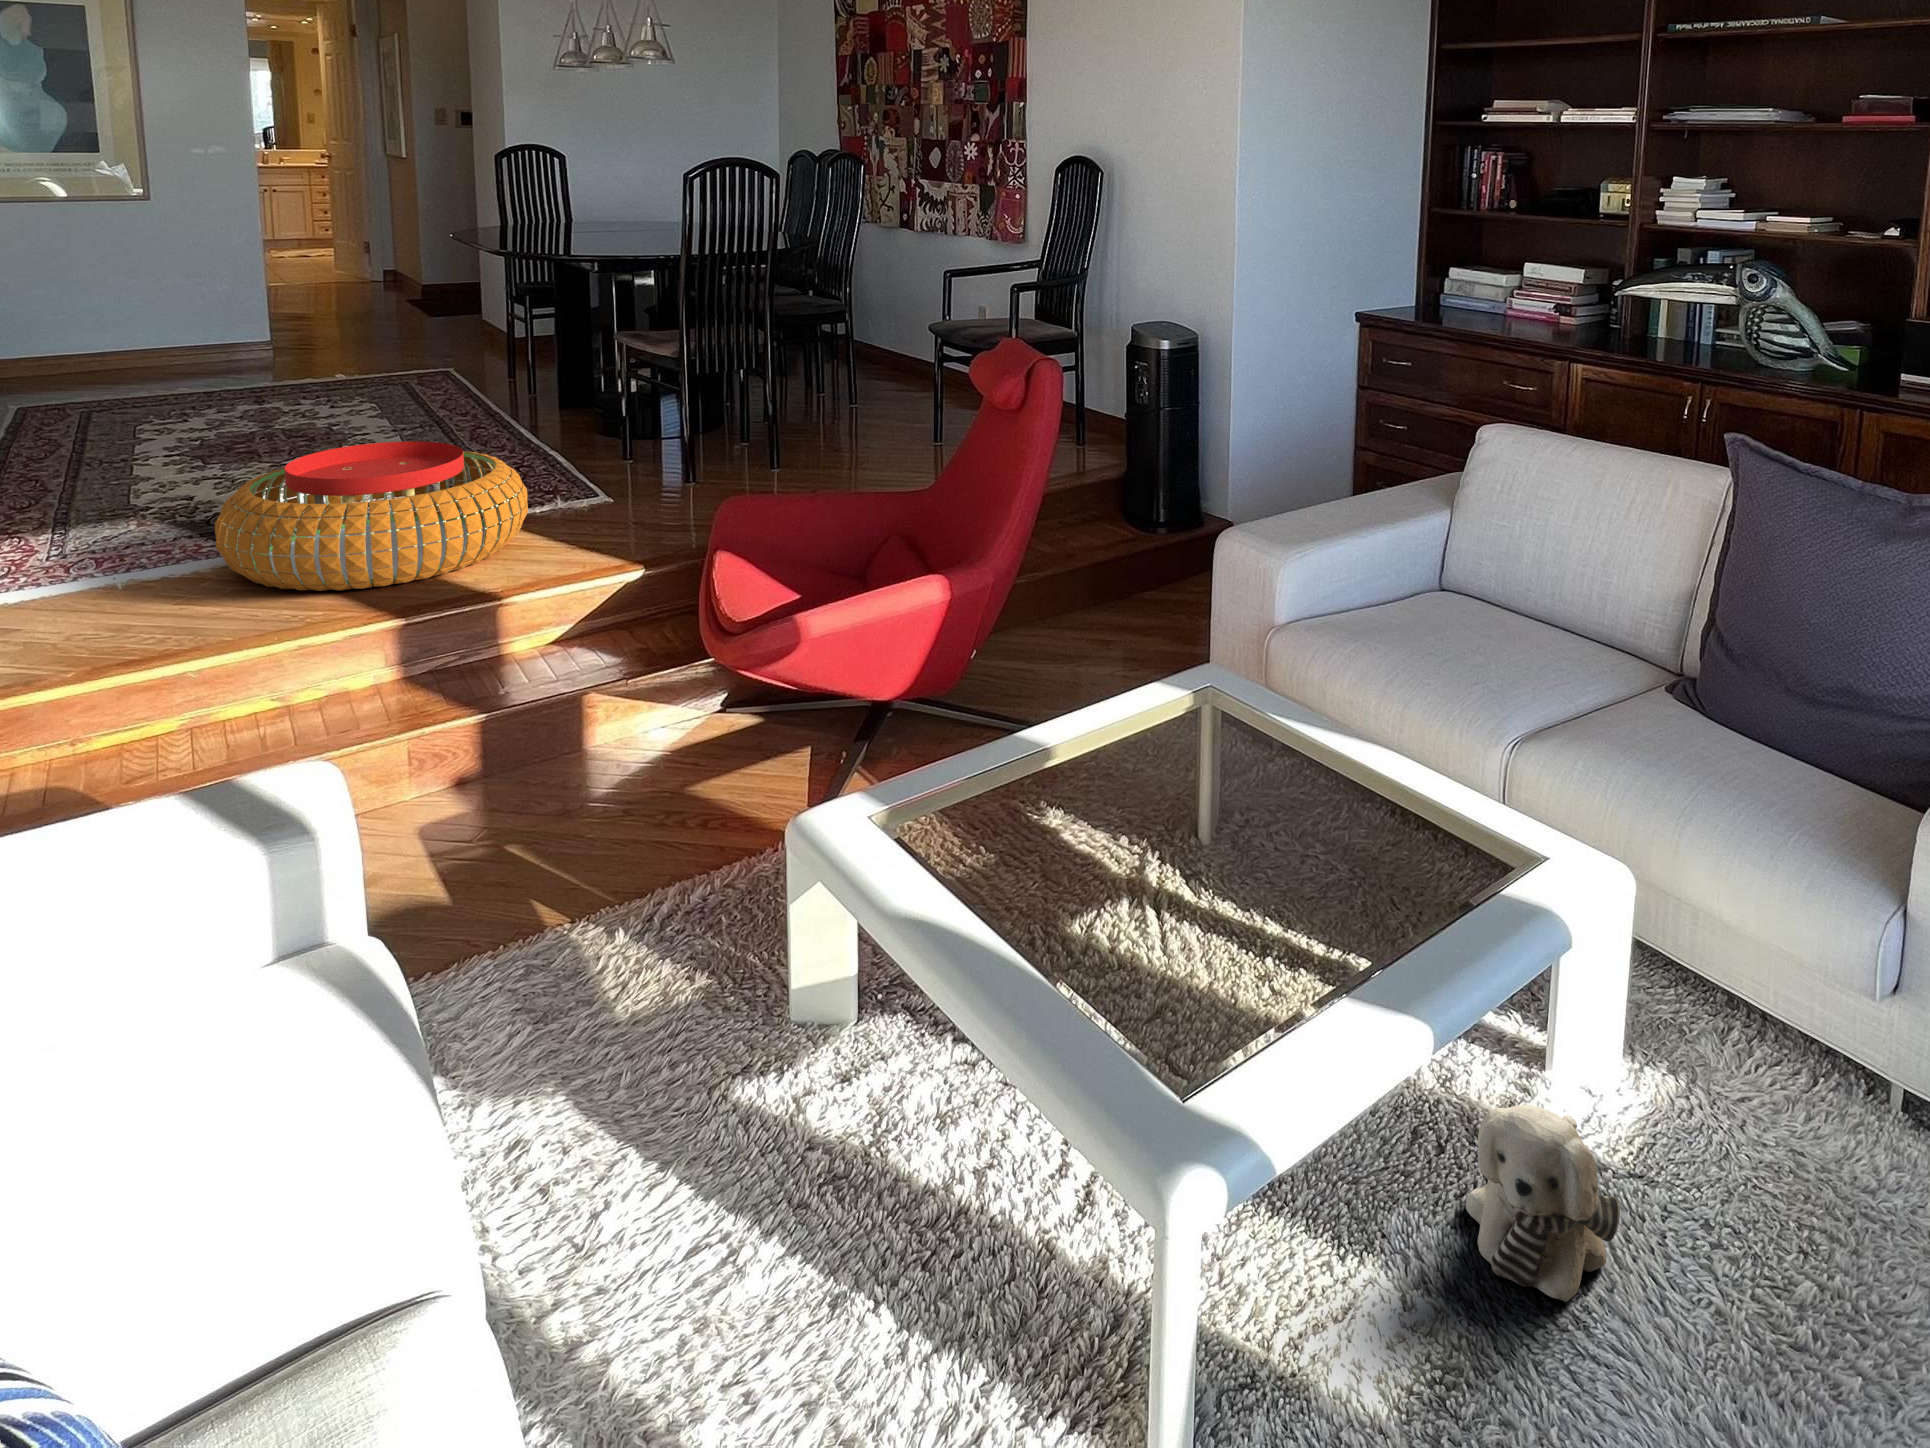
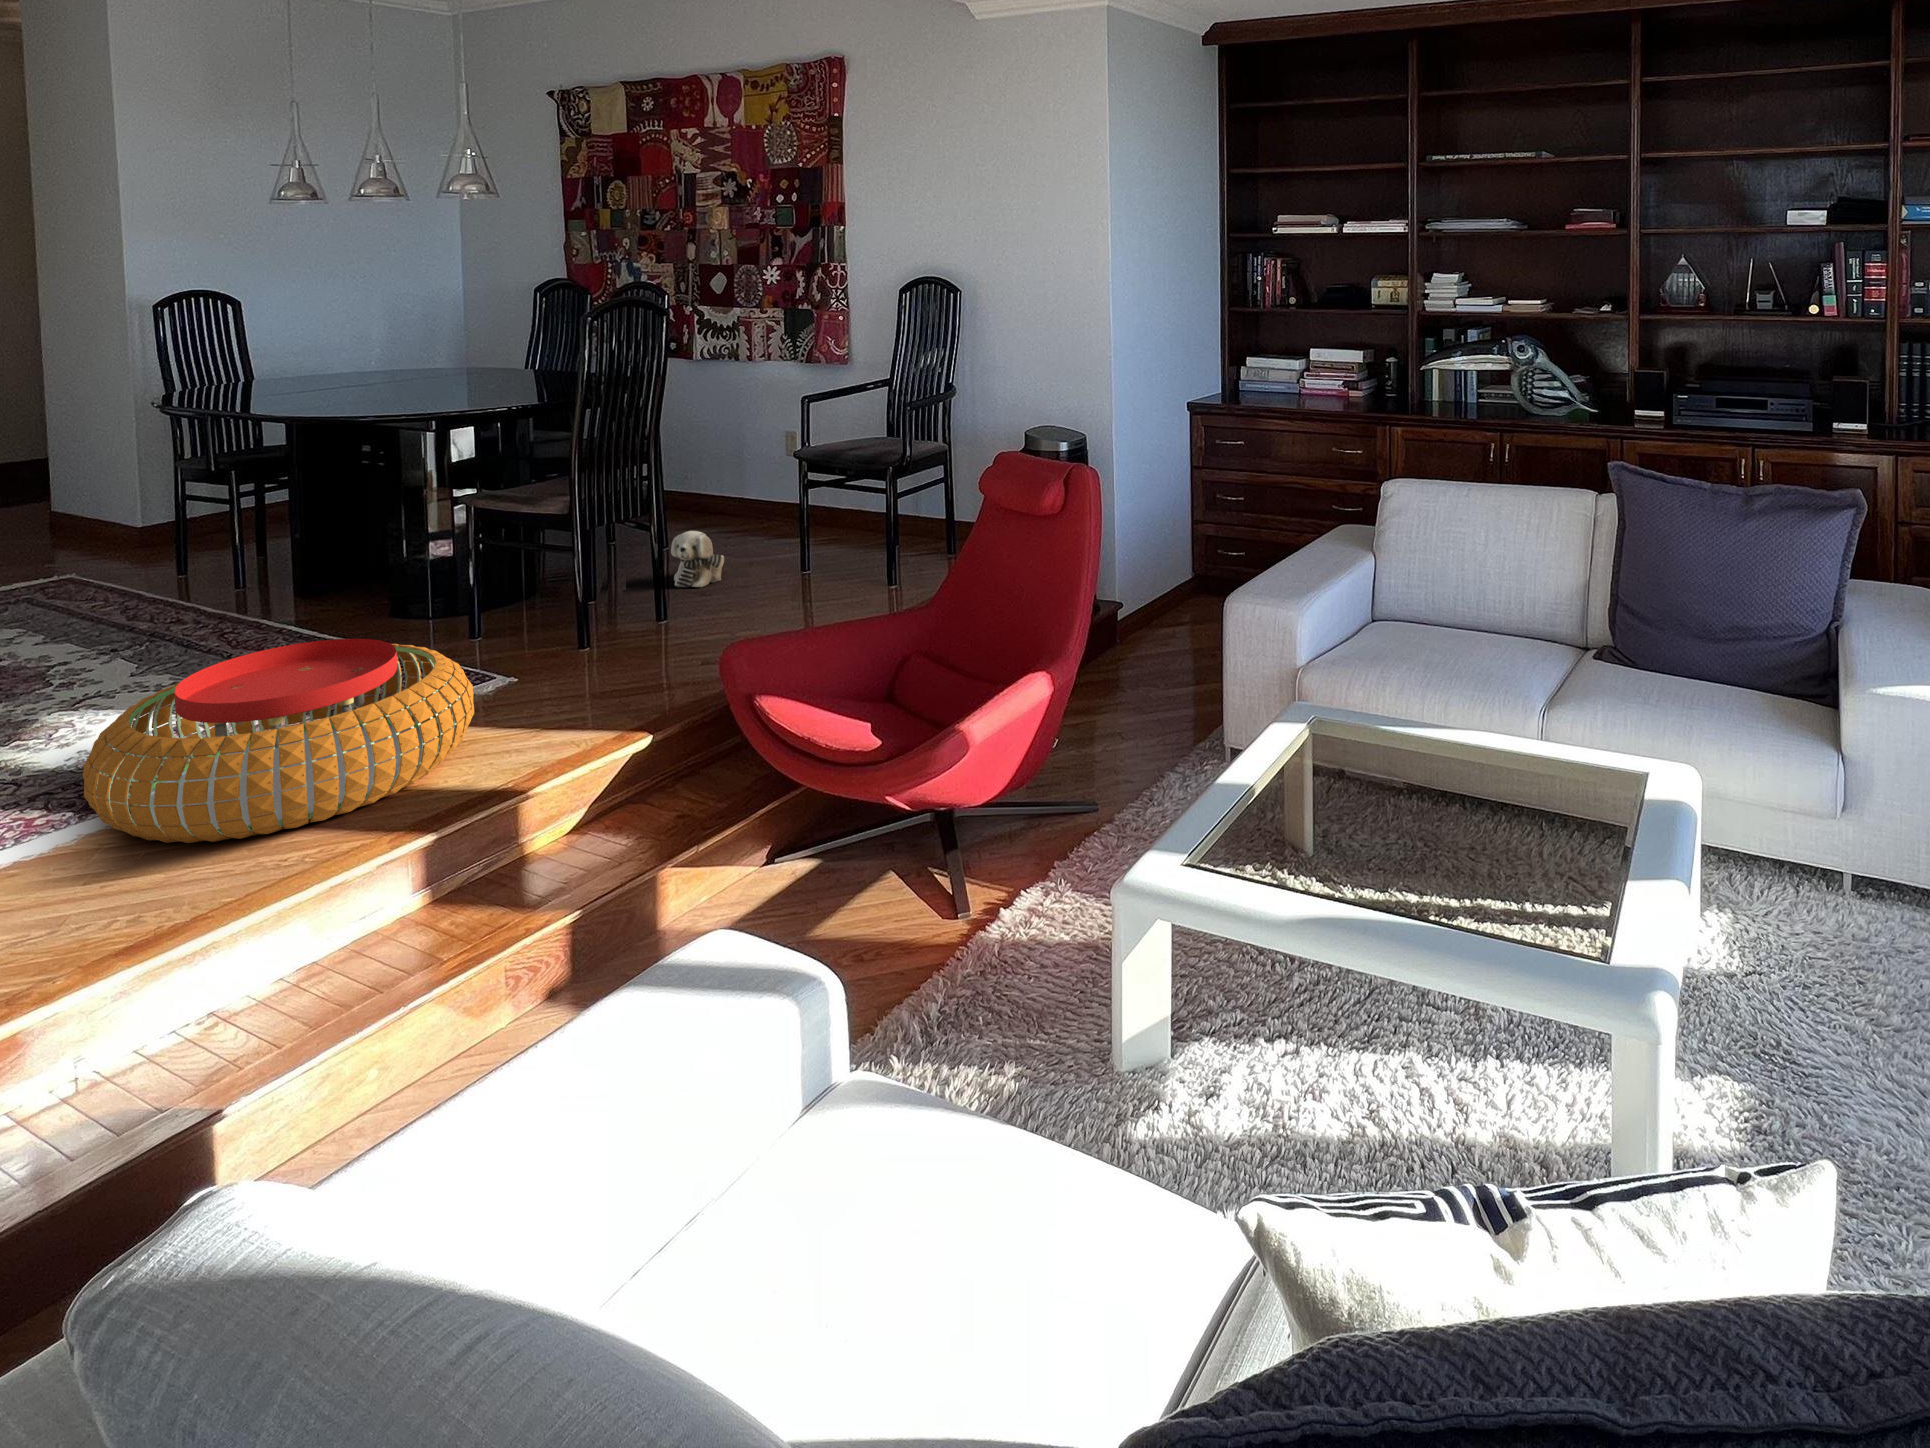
plush toy: present [1466,1105,1620,1302] -> present [671,531,724,587]

